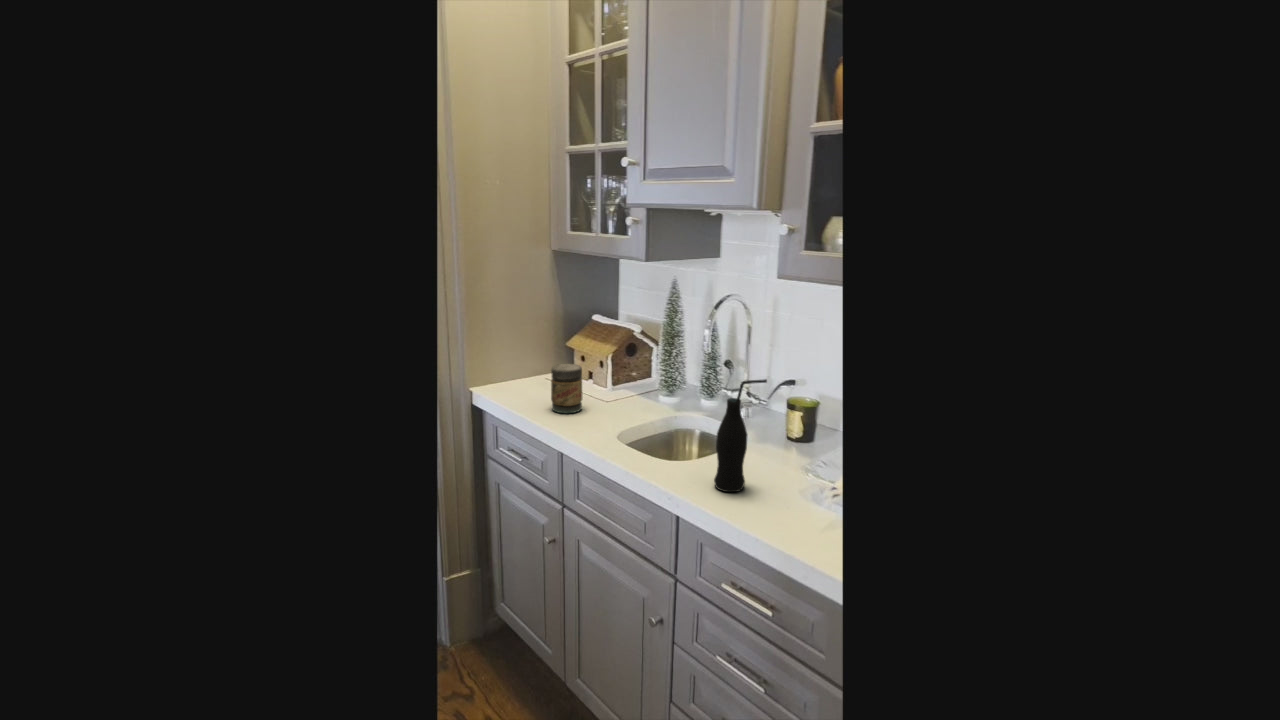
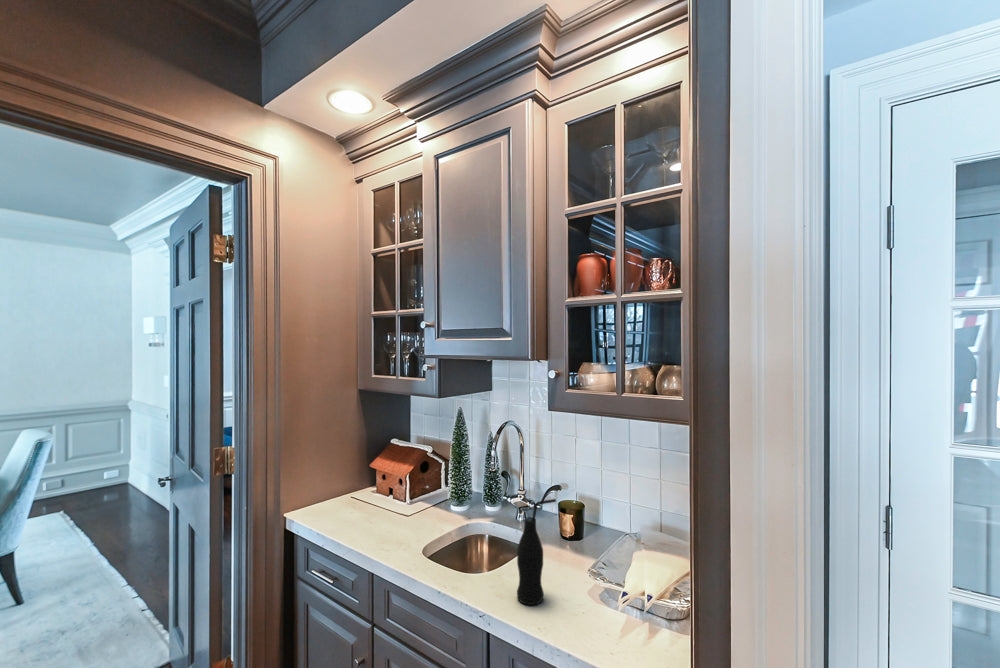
jar: present [551,364,582,413] -> none [361,487,388,533]

